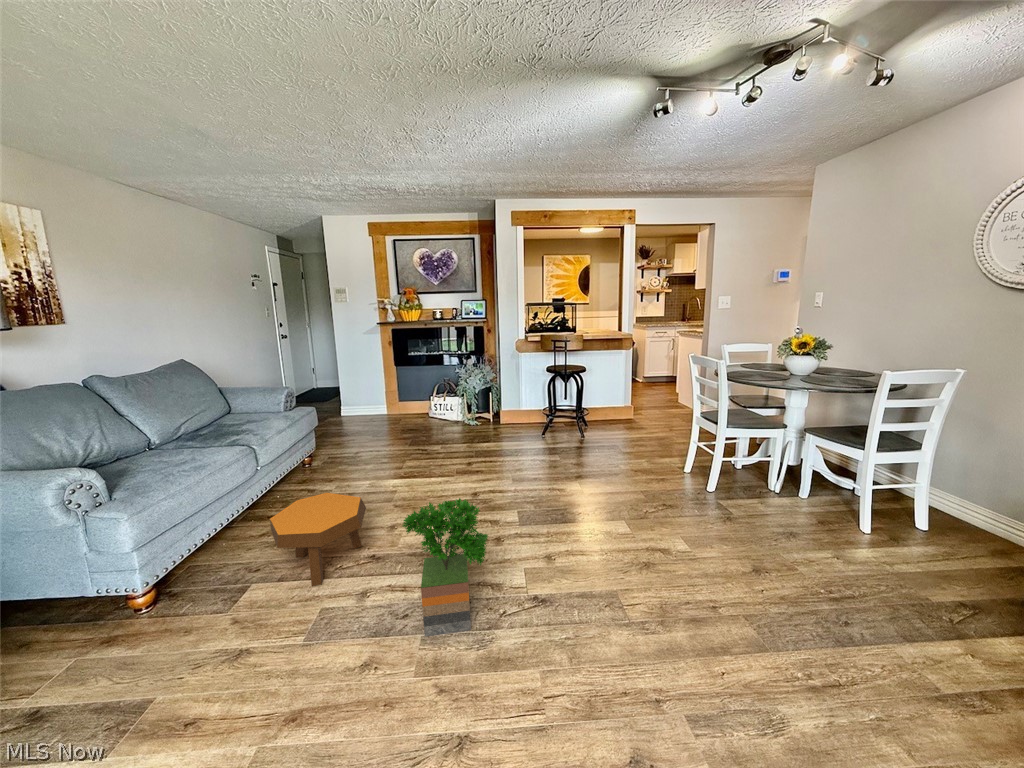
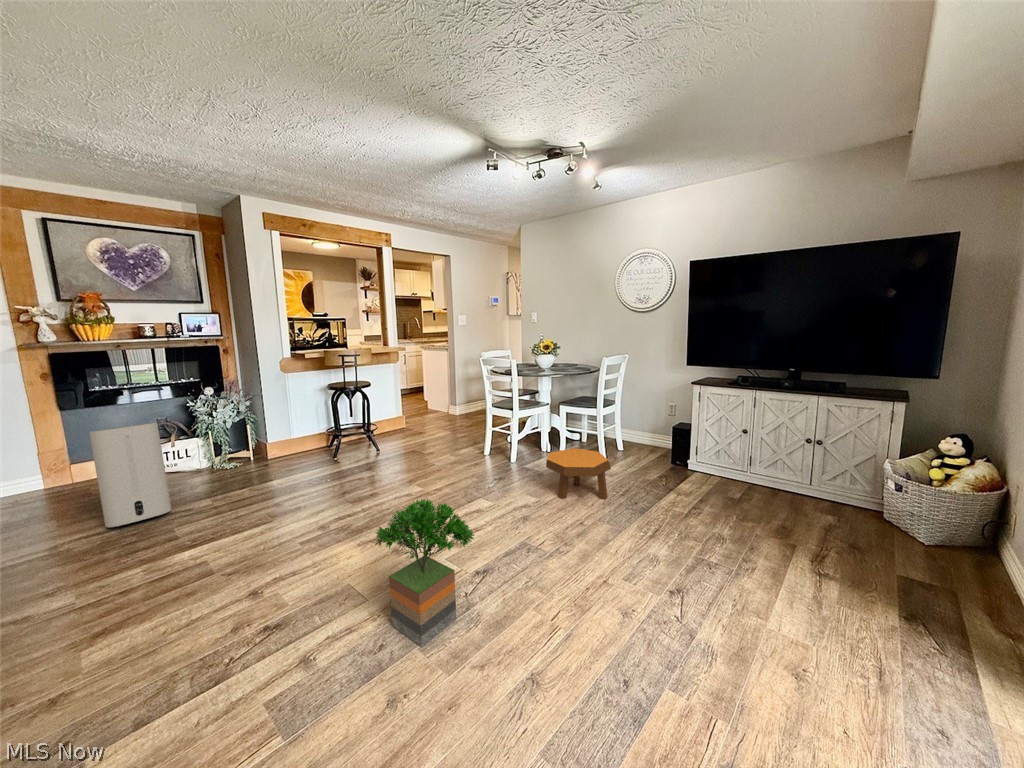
air purifier: none [380,382,417,447] -> present [89,422,171,527]
footstool: present [270,493,366,586] -> present [546,448,611,499]

